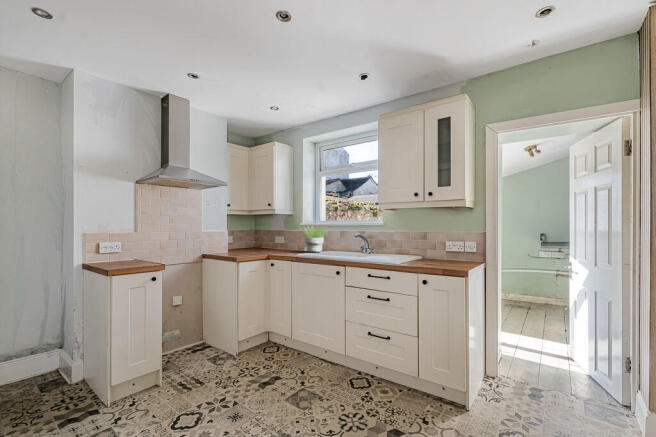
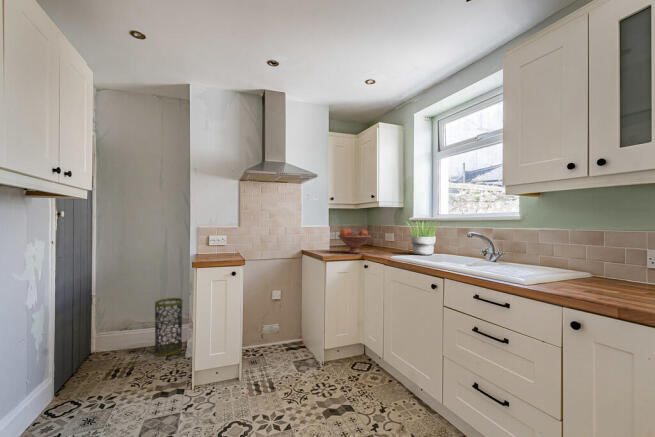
fruit bowl: none [243,232,273,254] -> present [338,228,371,253]
trash can: none [19,319,60,392] -> present [155,298,183,356]

